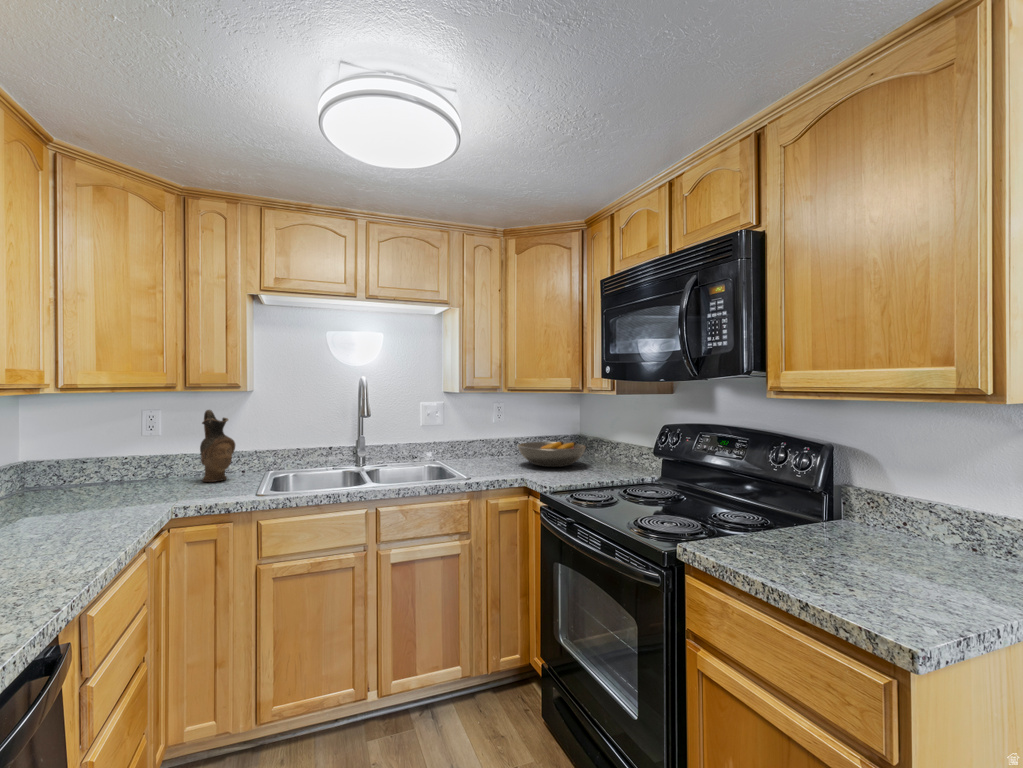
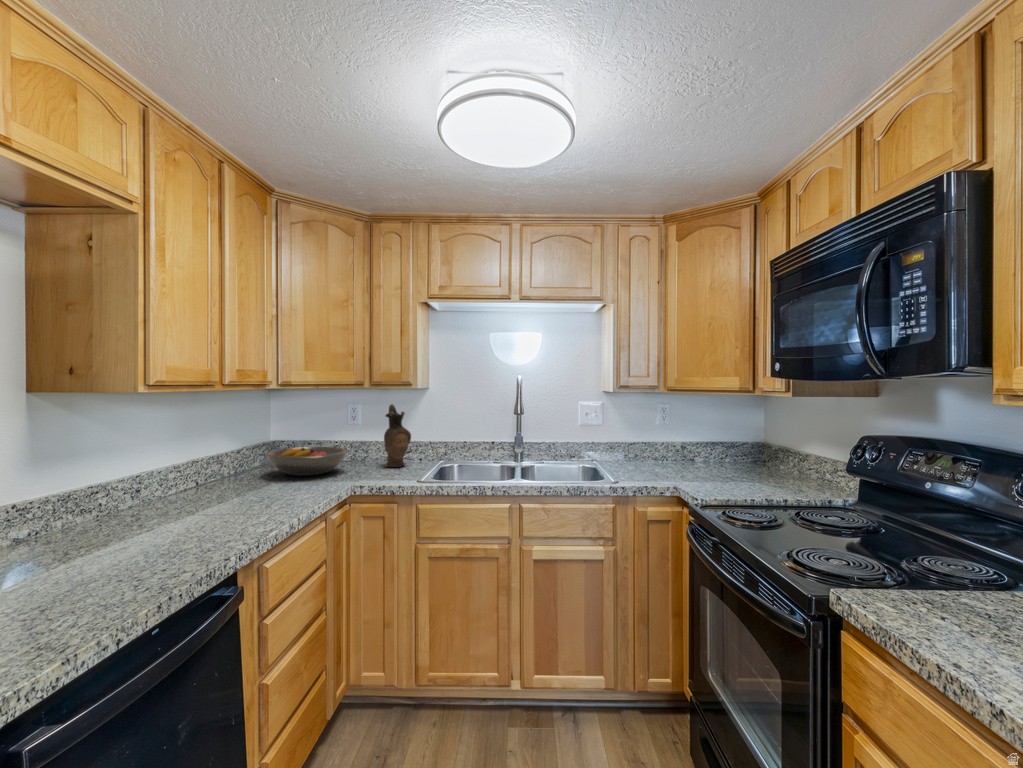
fruit bowl: present [518,441,586,467] -> present [267,447,347,476]

